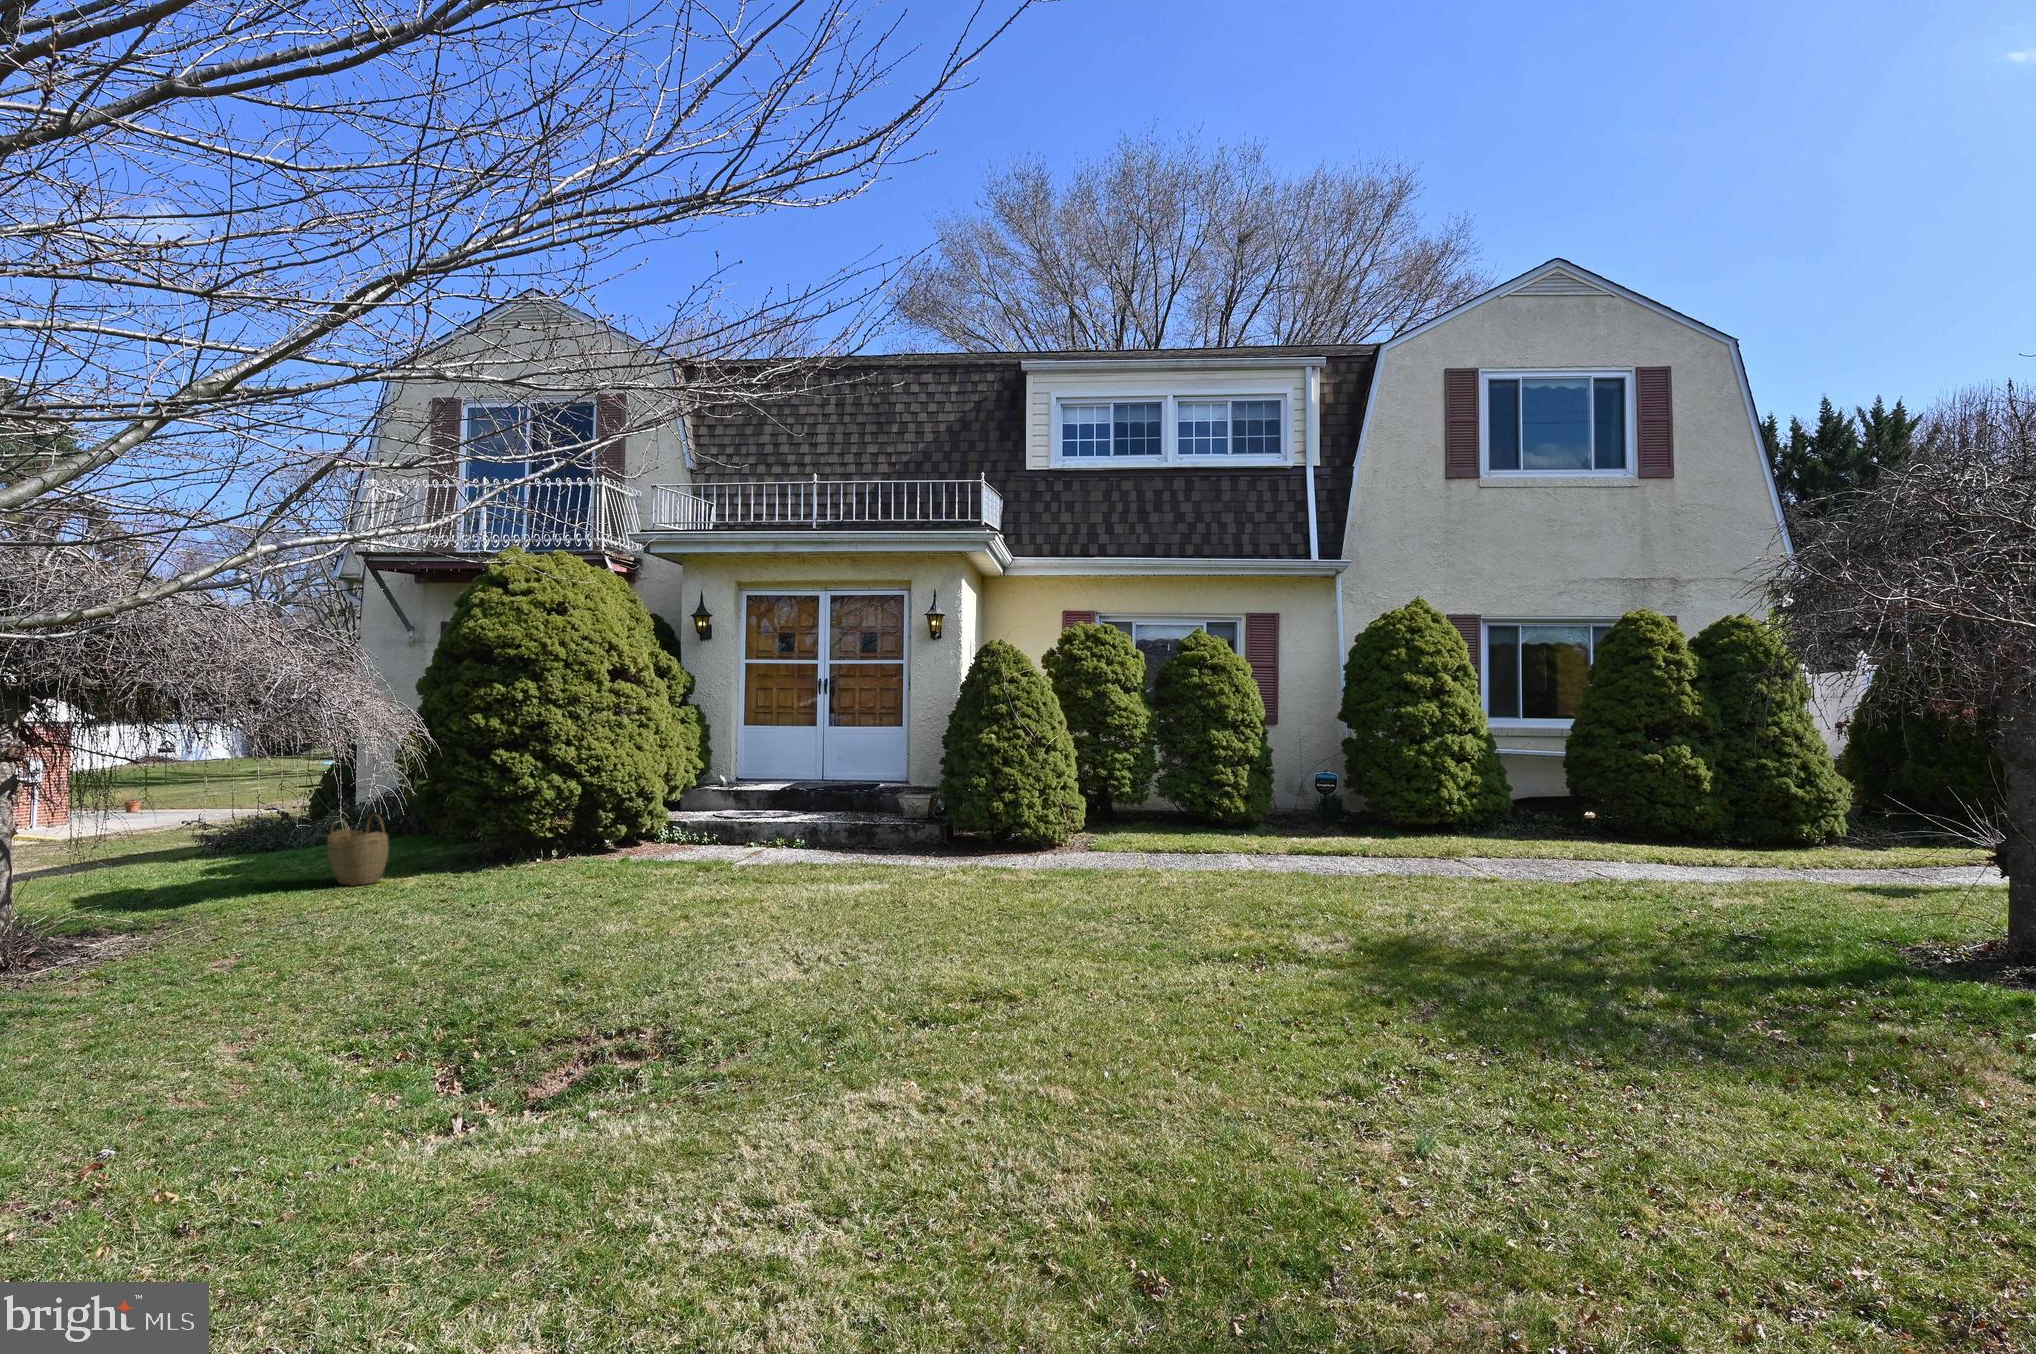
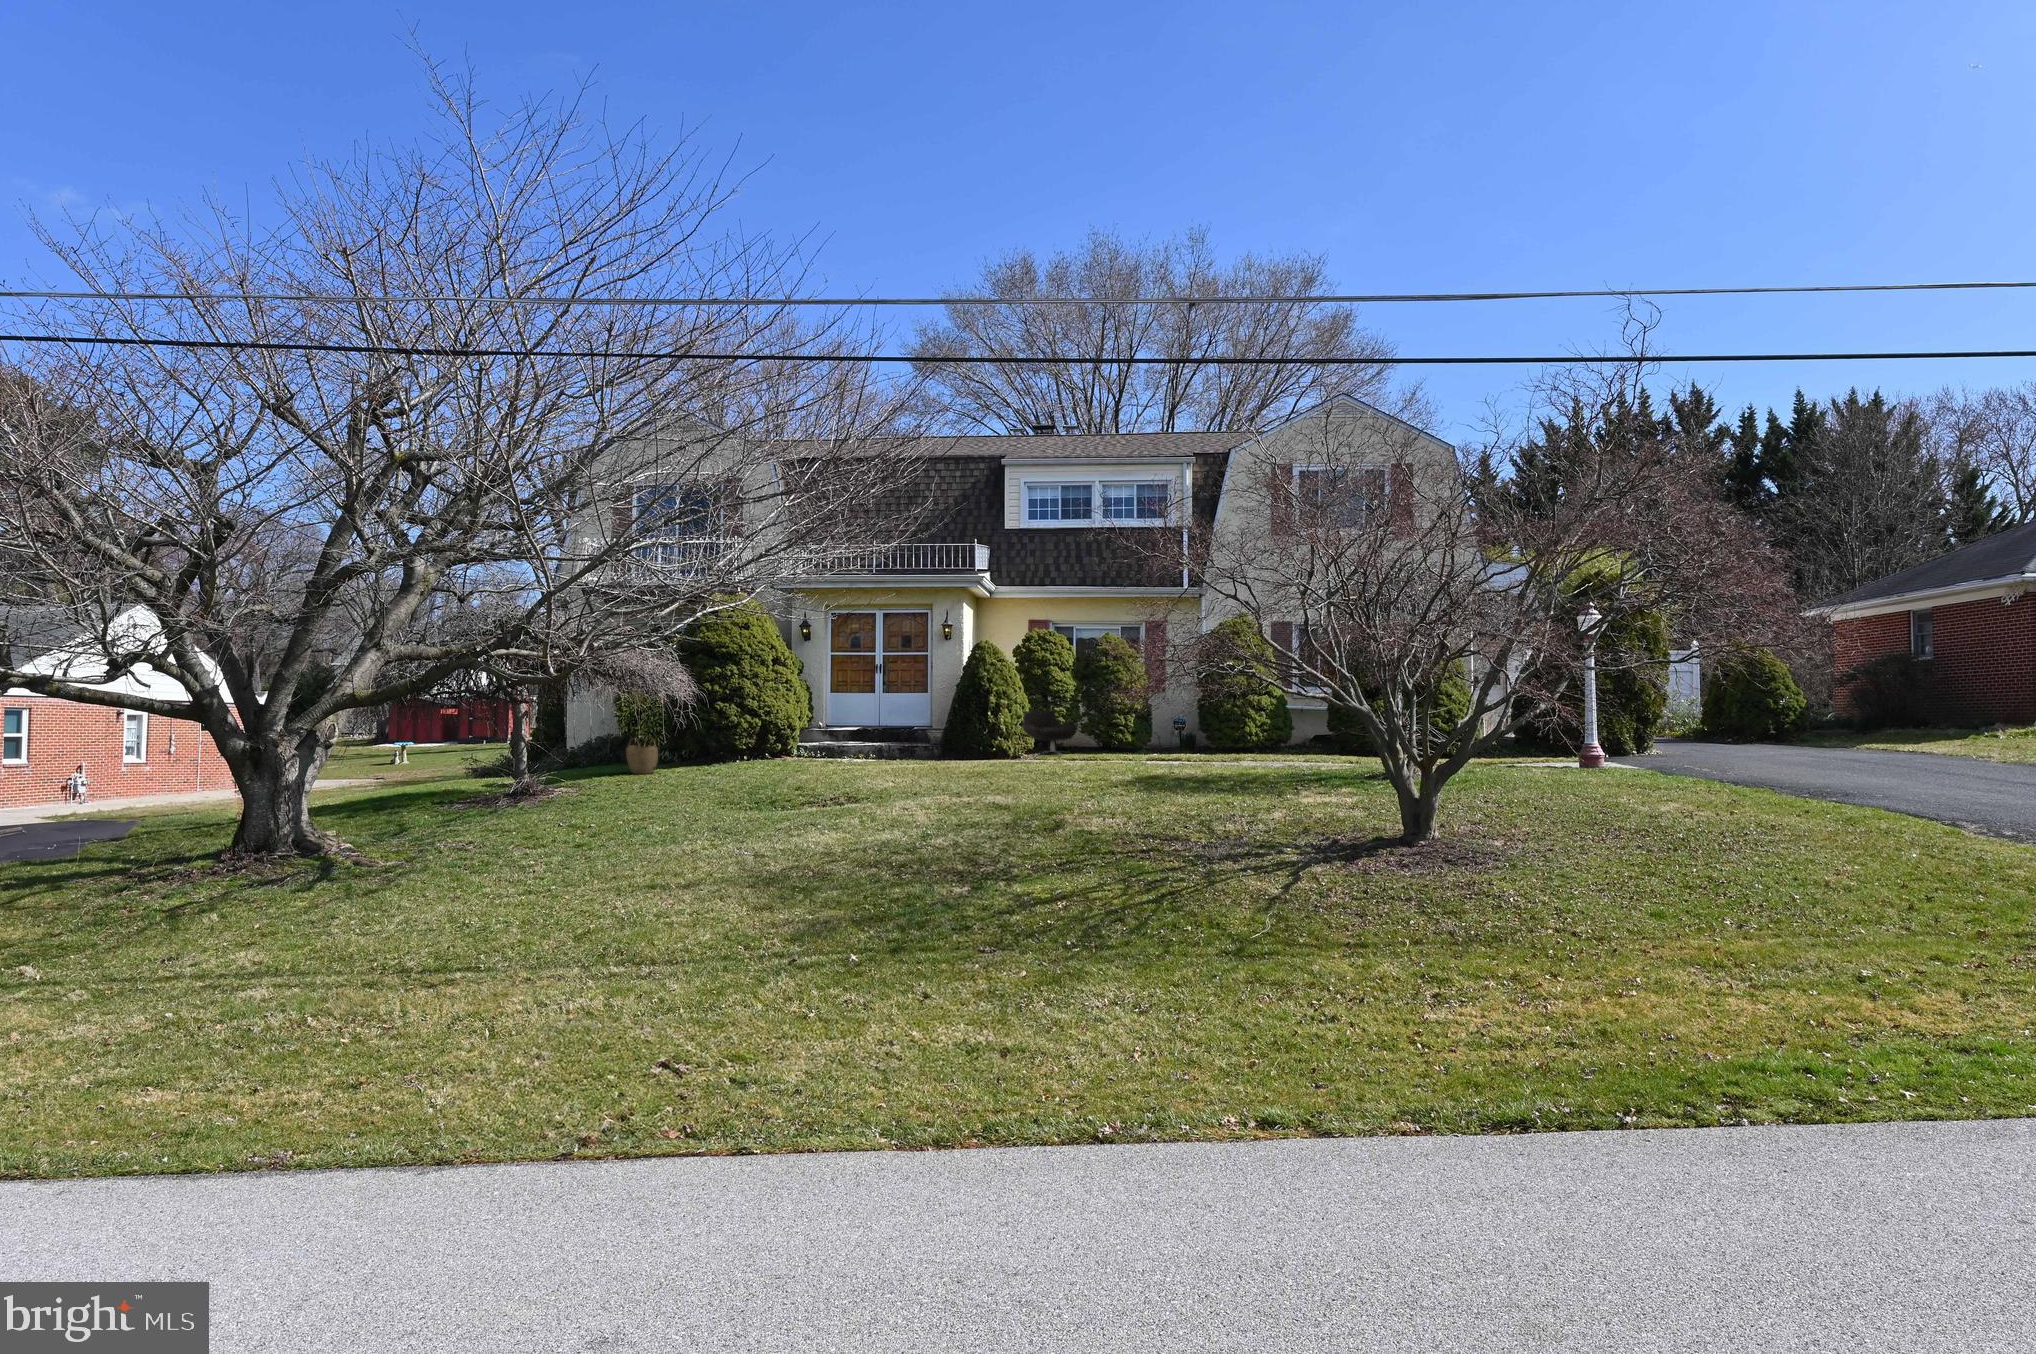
lounge chair: none [1065,761,1168,845] -> present [1022,710,1078,753]

